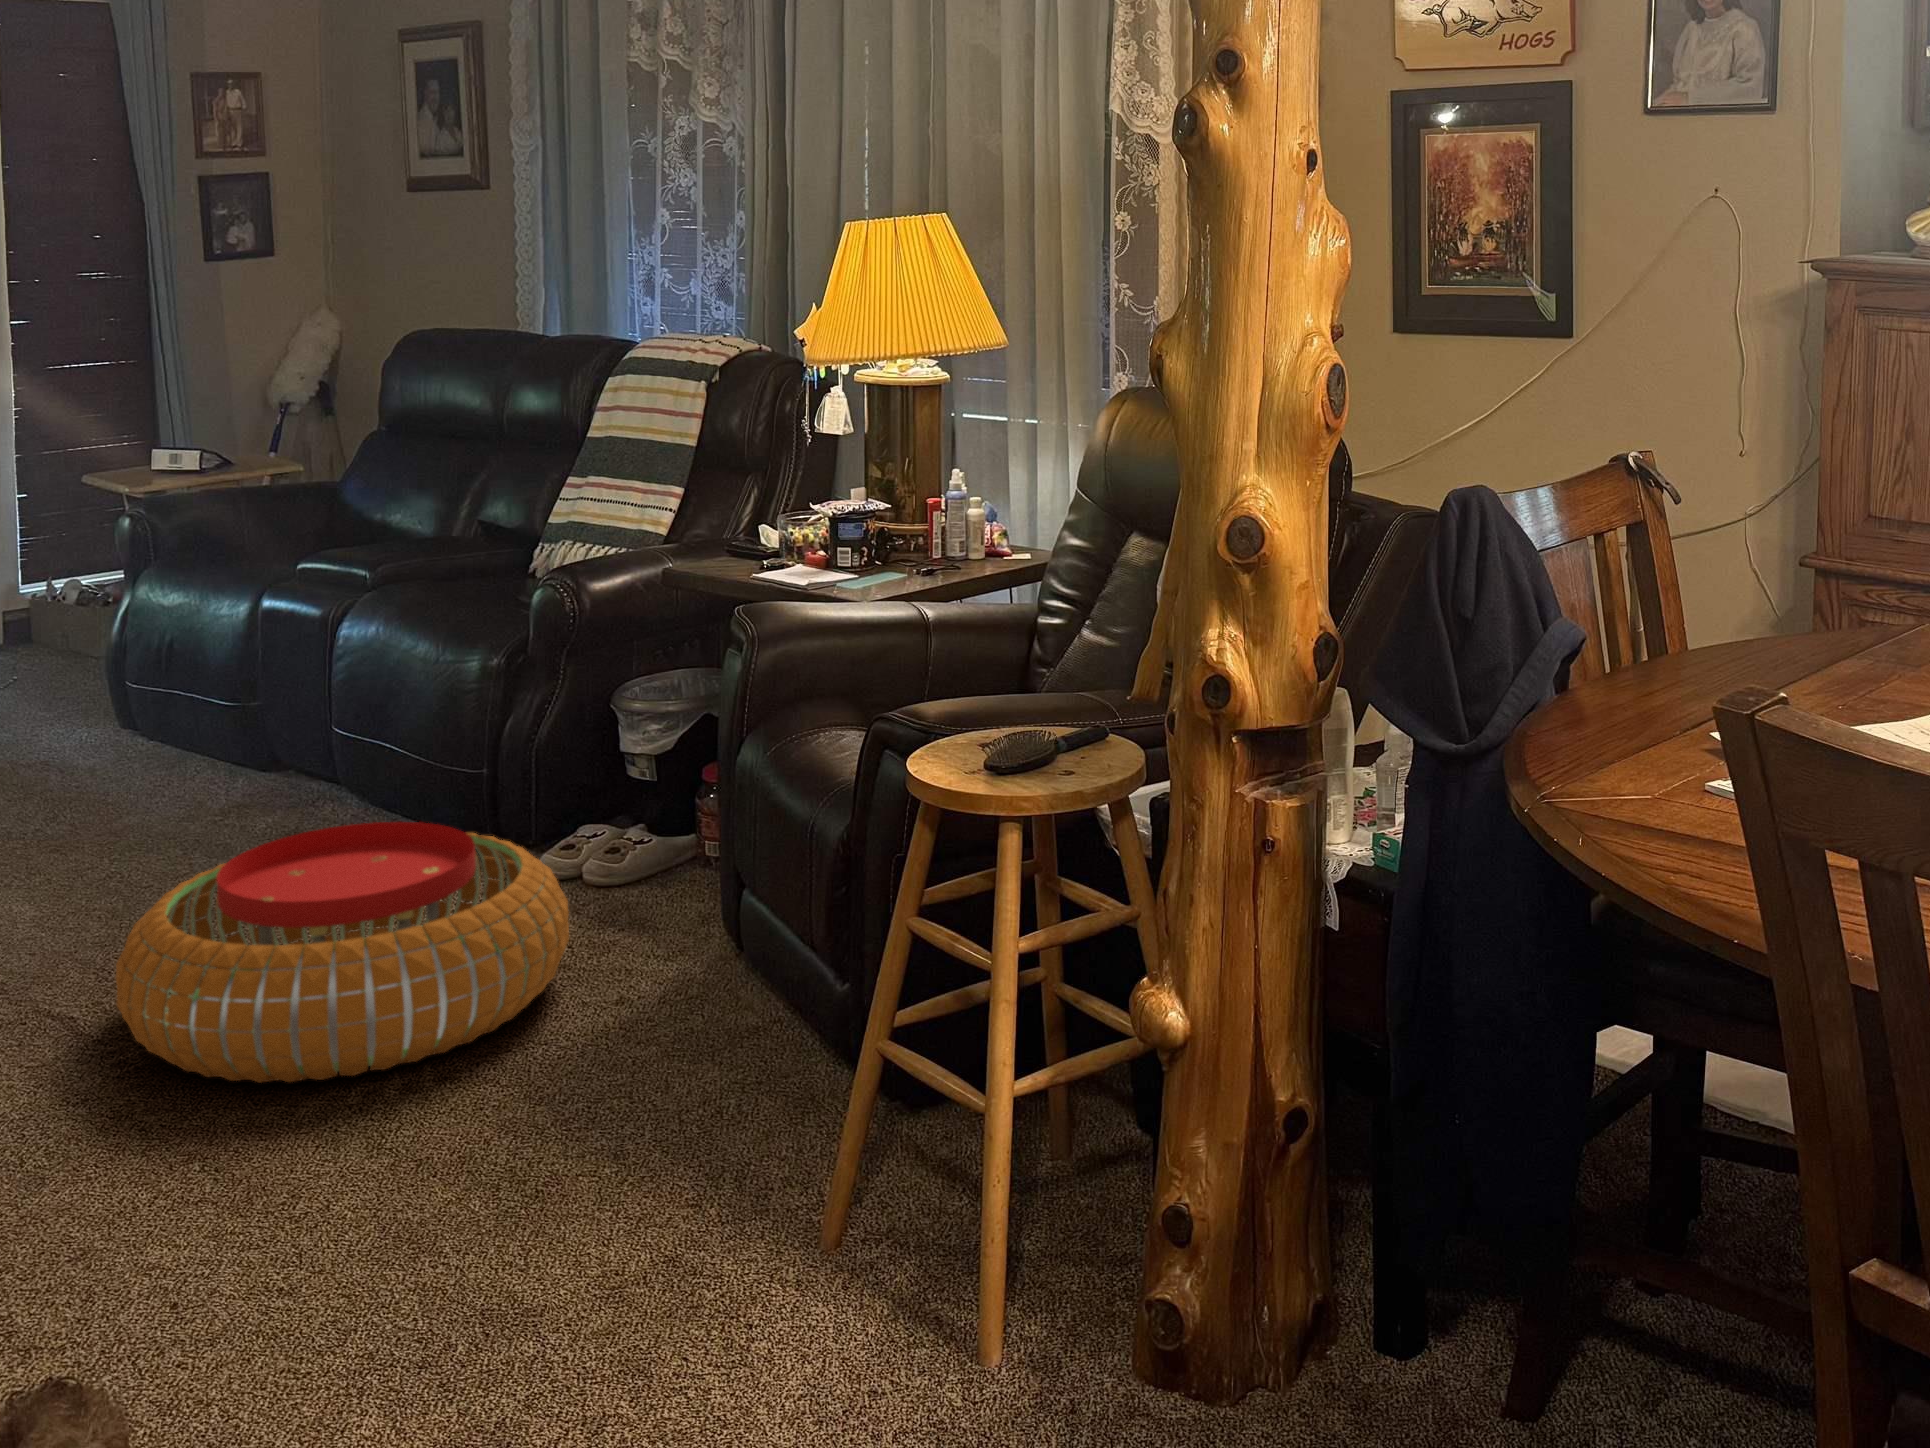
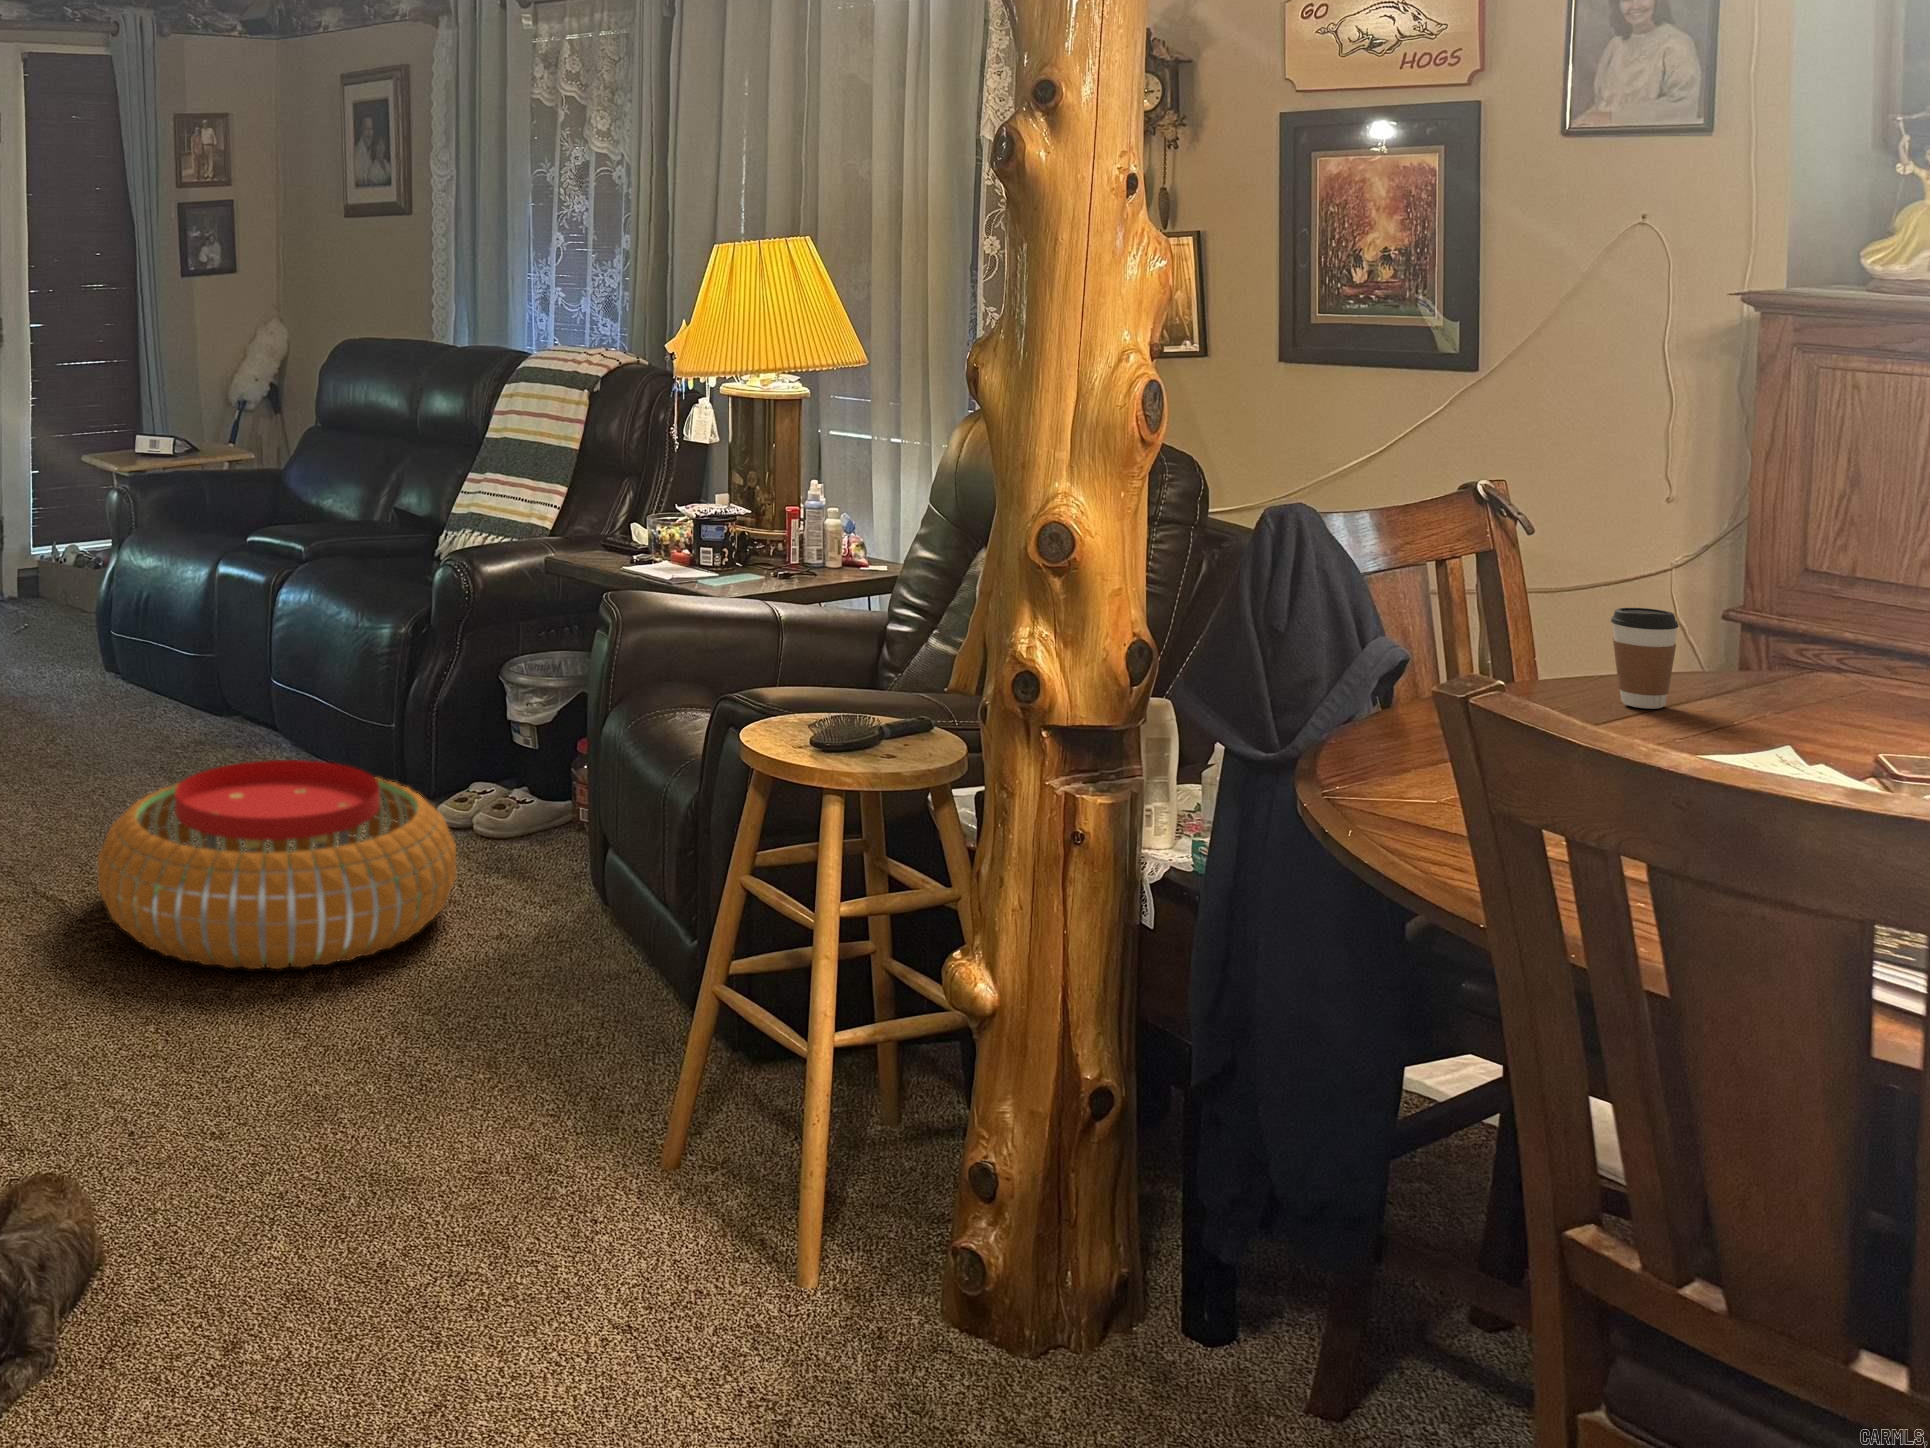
coffee cup: none [1750,568,1808,665] -> present [1611,608,1679,709]

